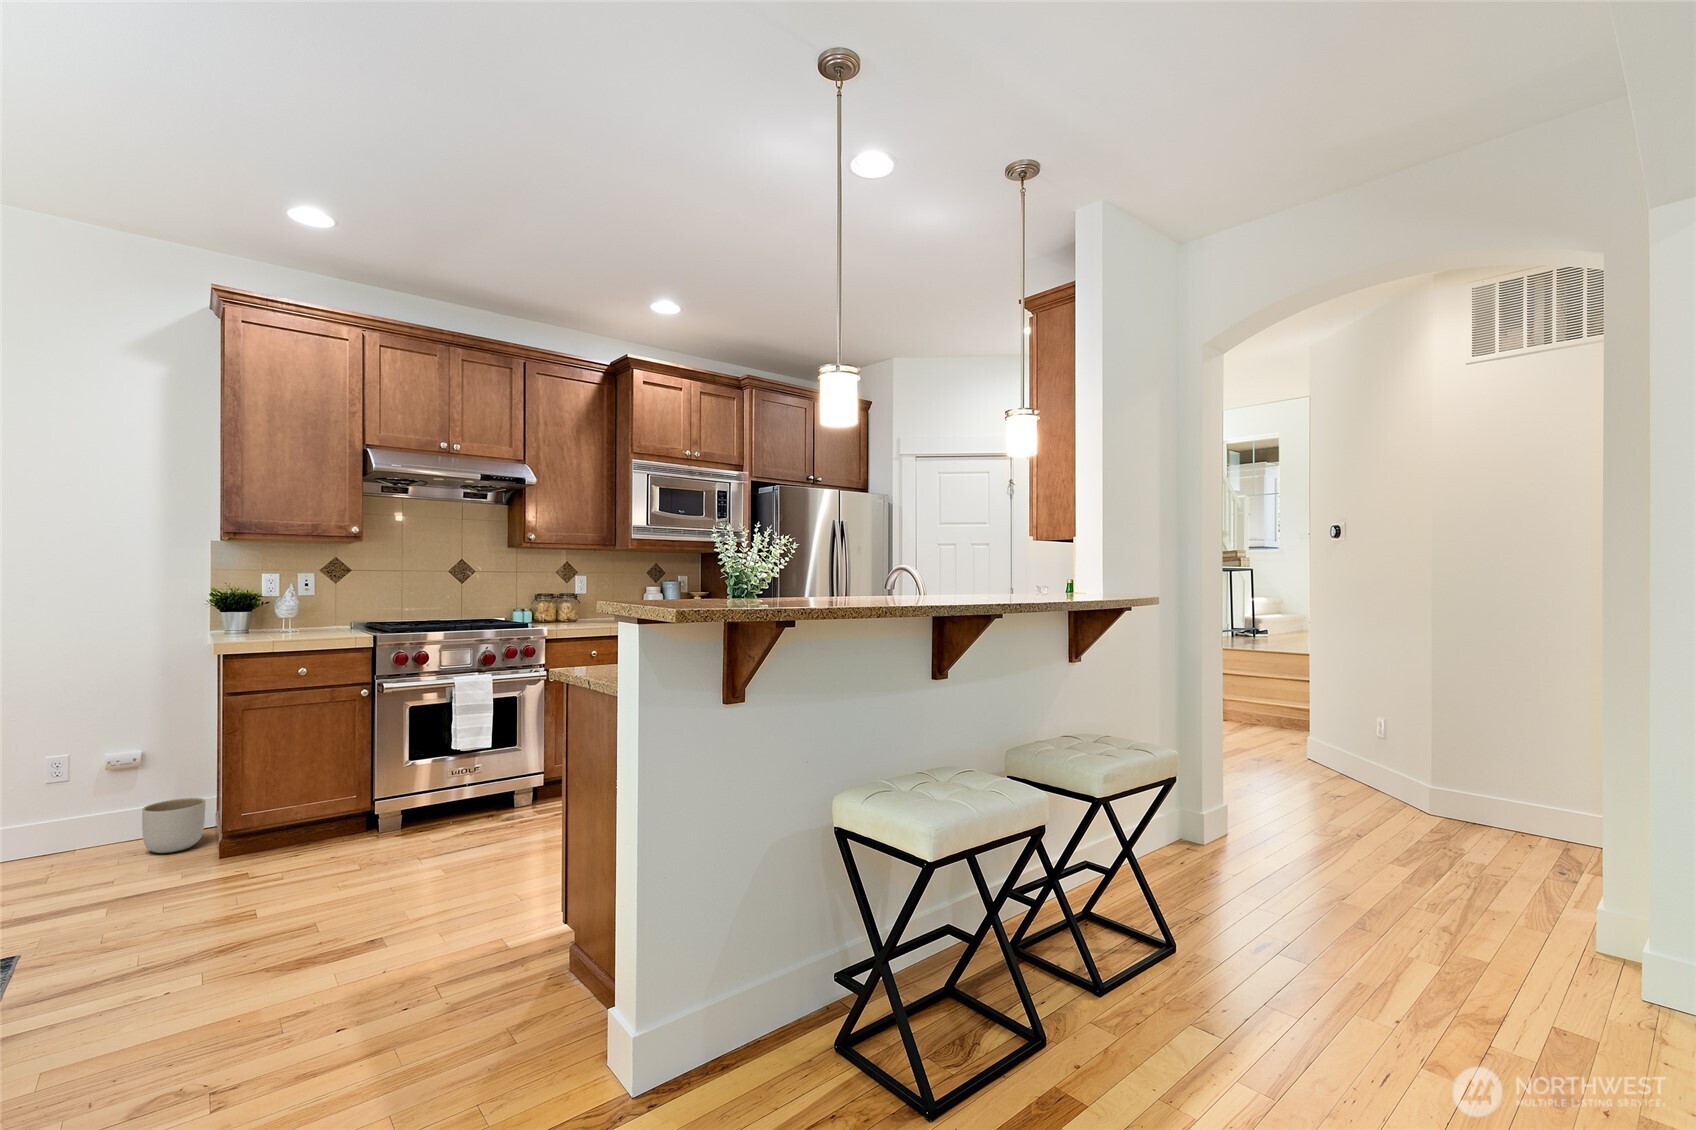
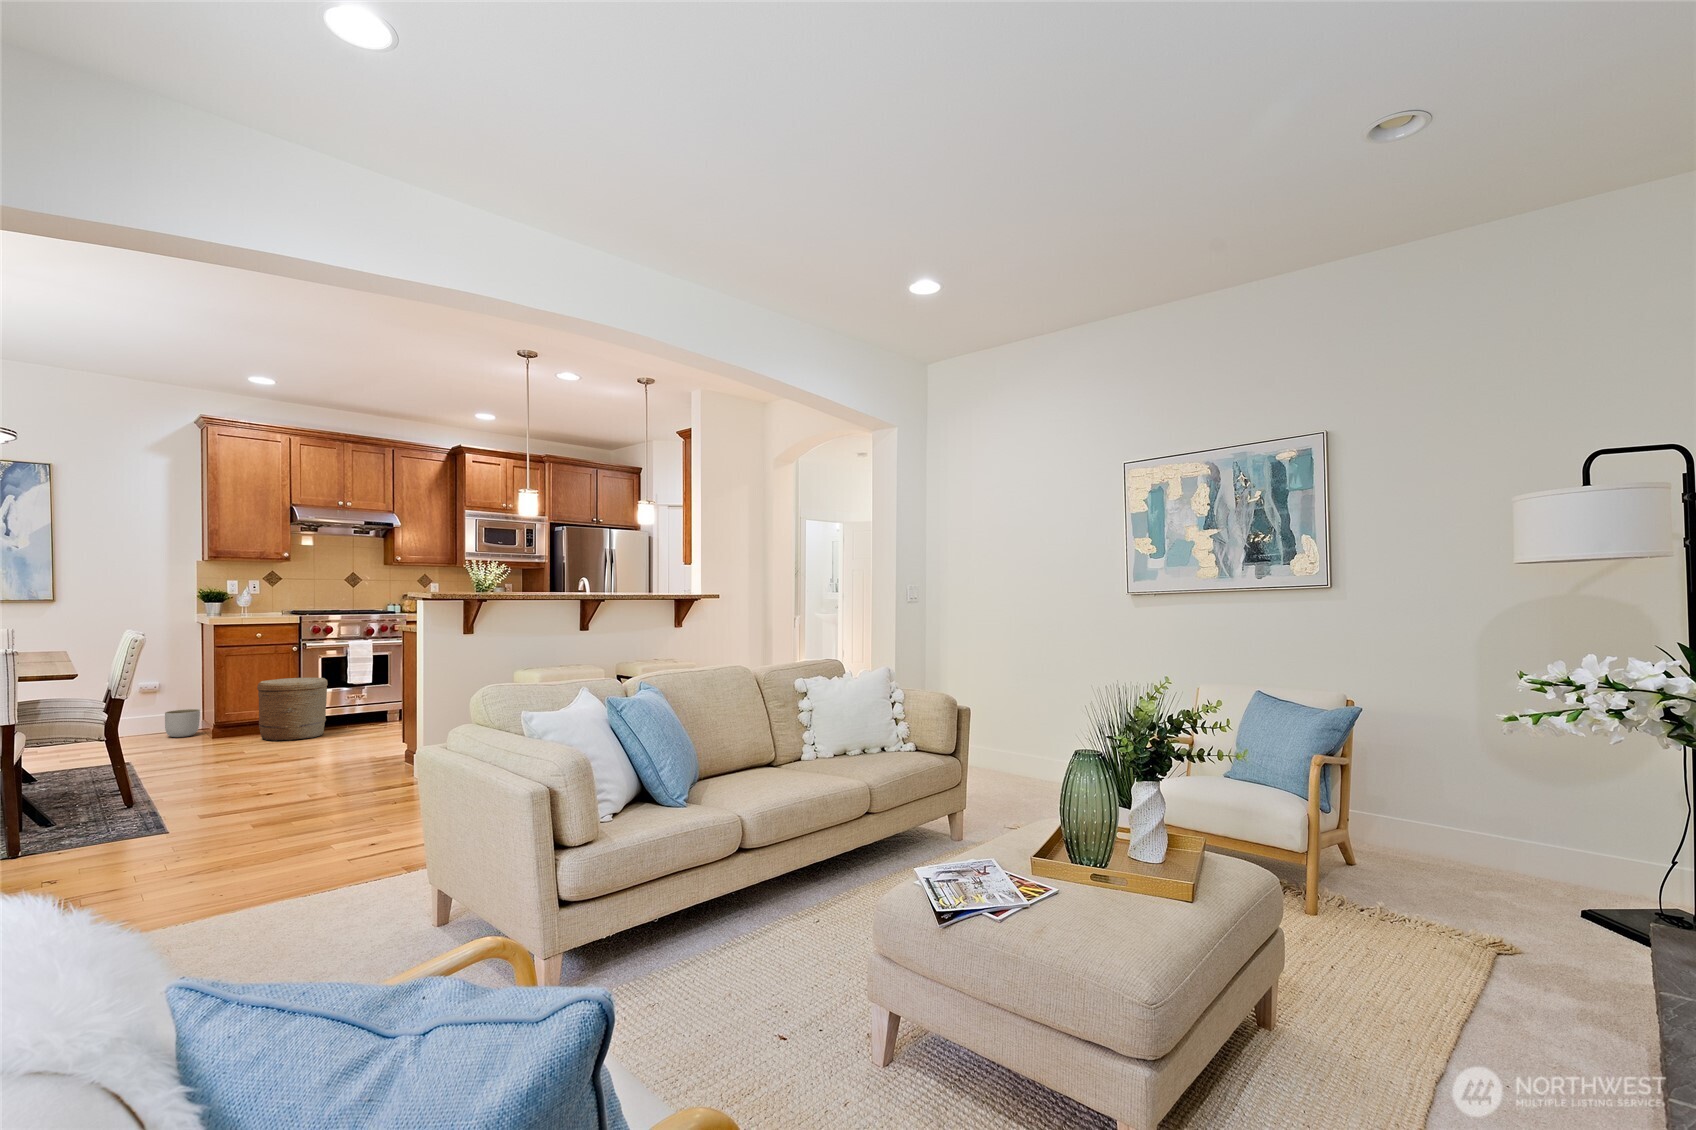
woven basket: none [296,744,419,871] -> present [257,678,328,741]

